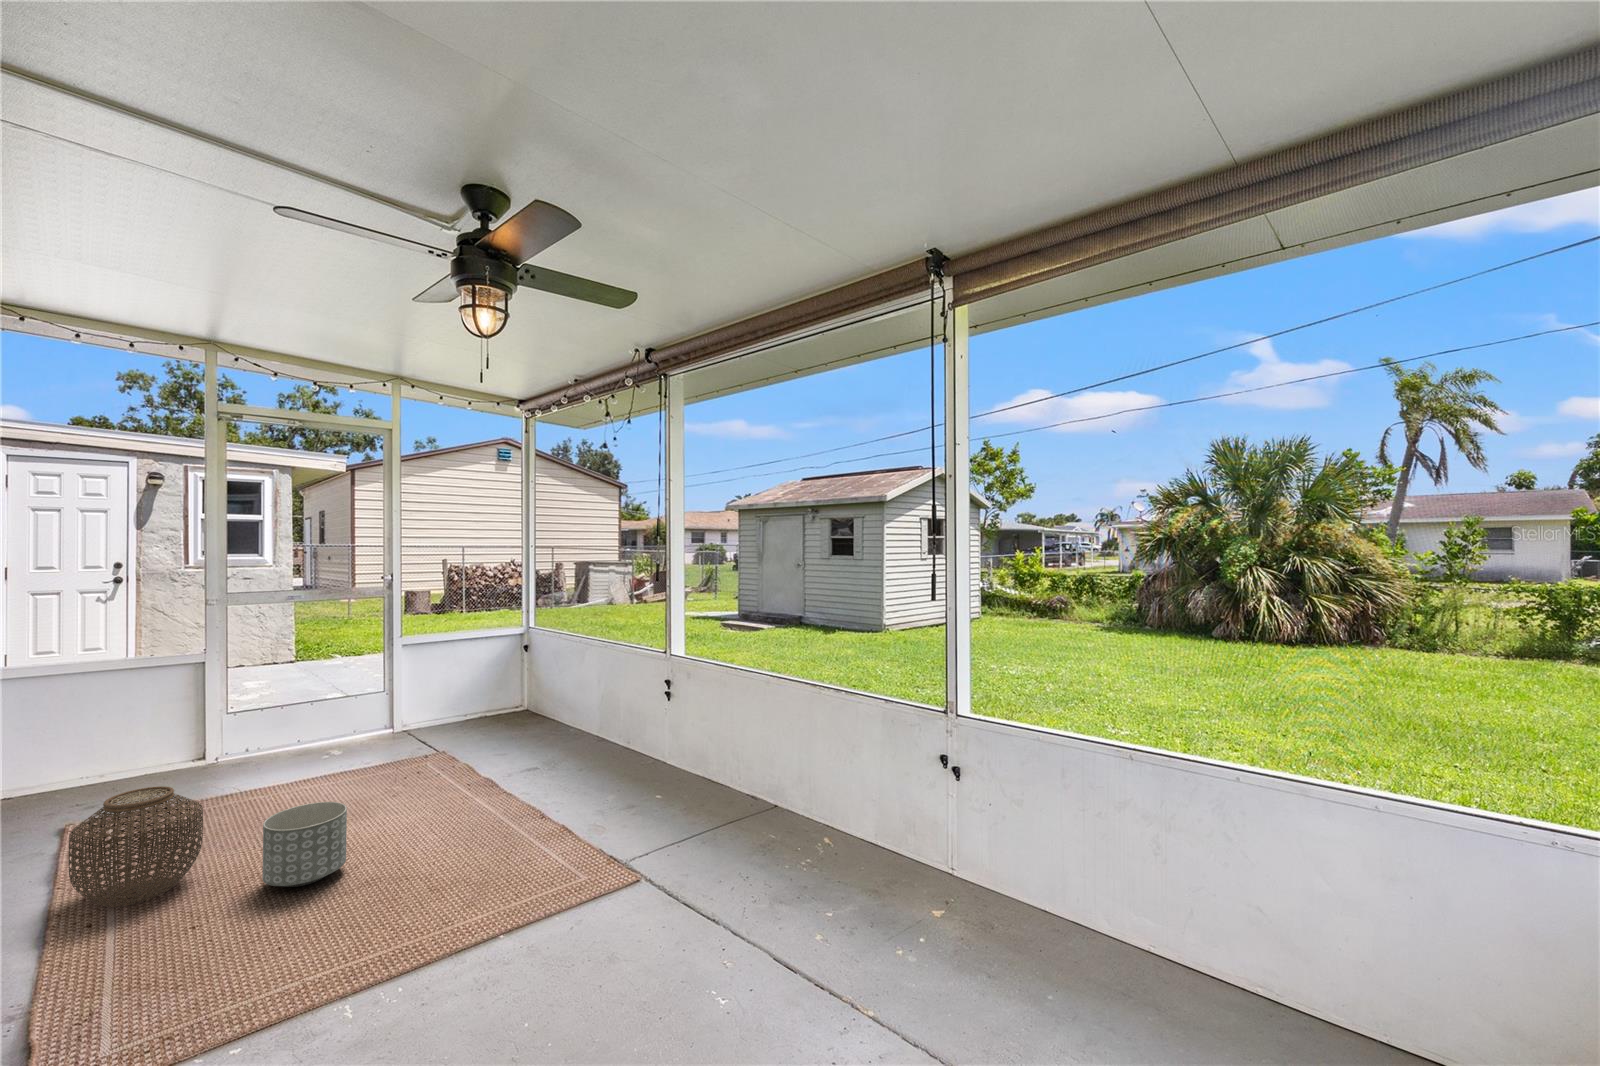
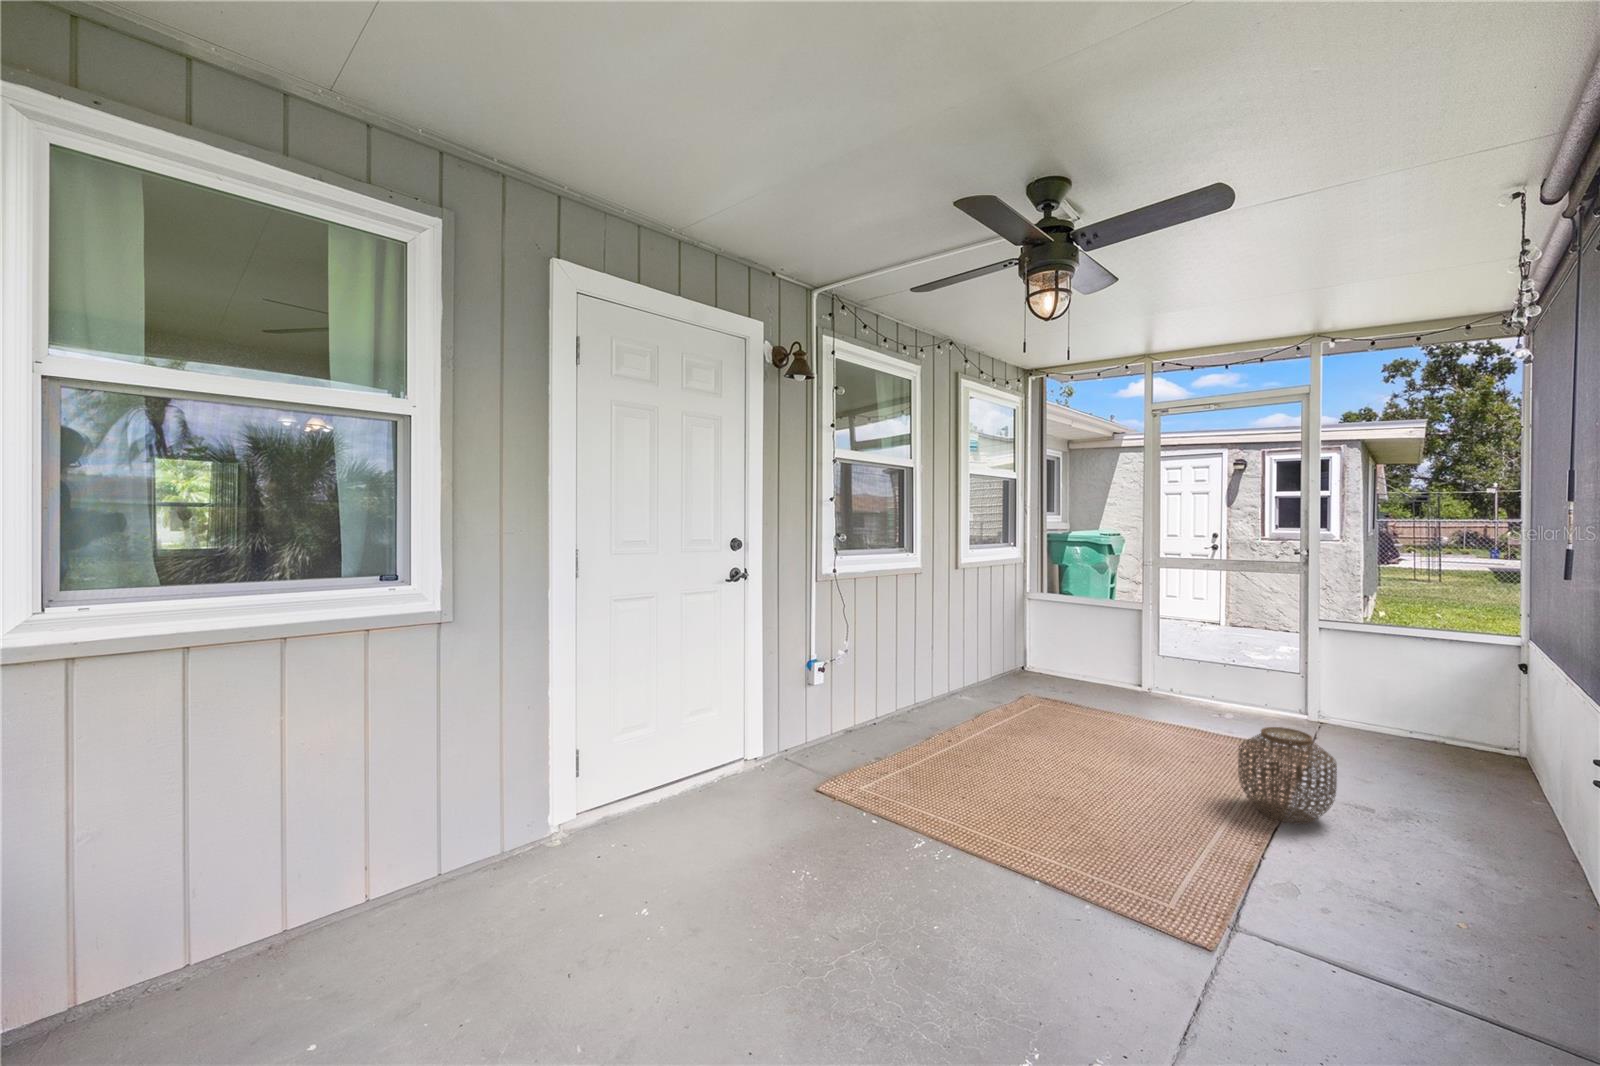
planter: present [262,802,347,887] -> none [1404,792,1503,880]

